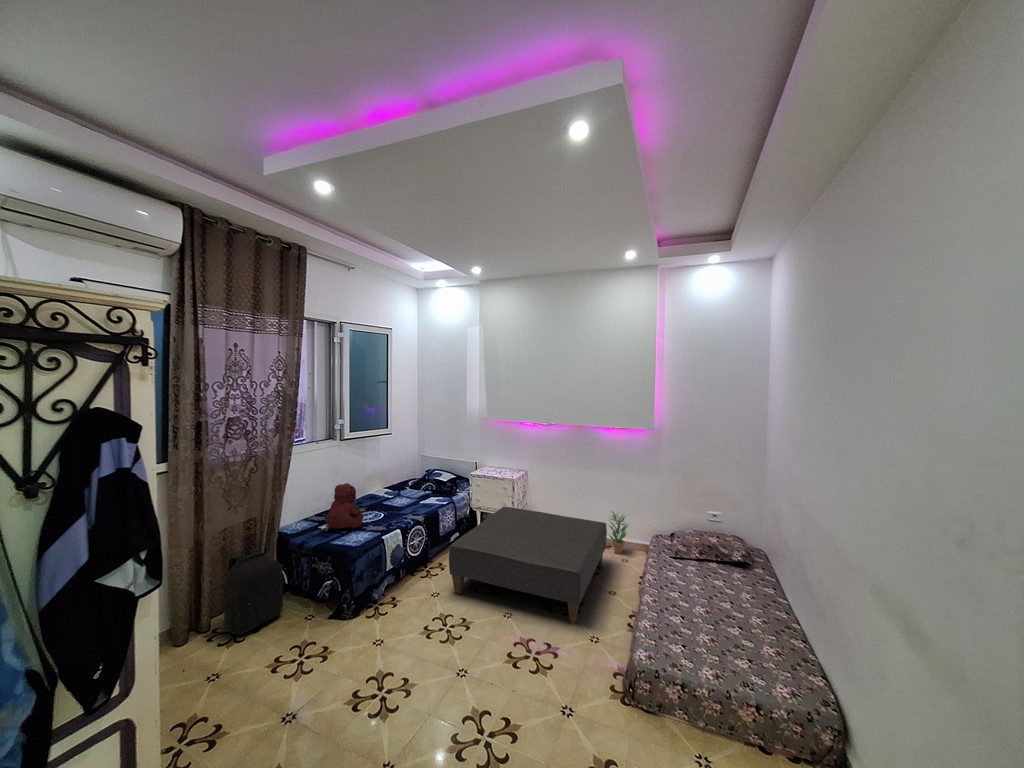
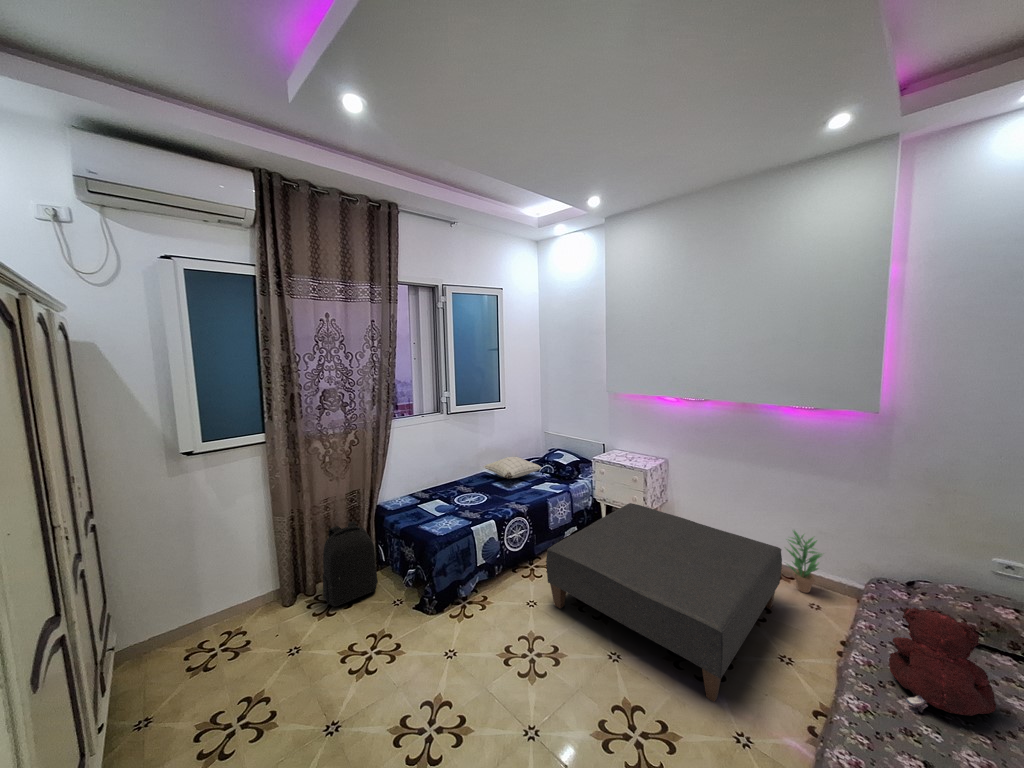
pillow: none [371,477,427,497] -> present [483,456,541,479]
teddy bear: present [321,483,364,531] -> present [889,607,996,716]

